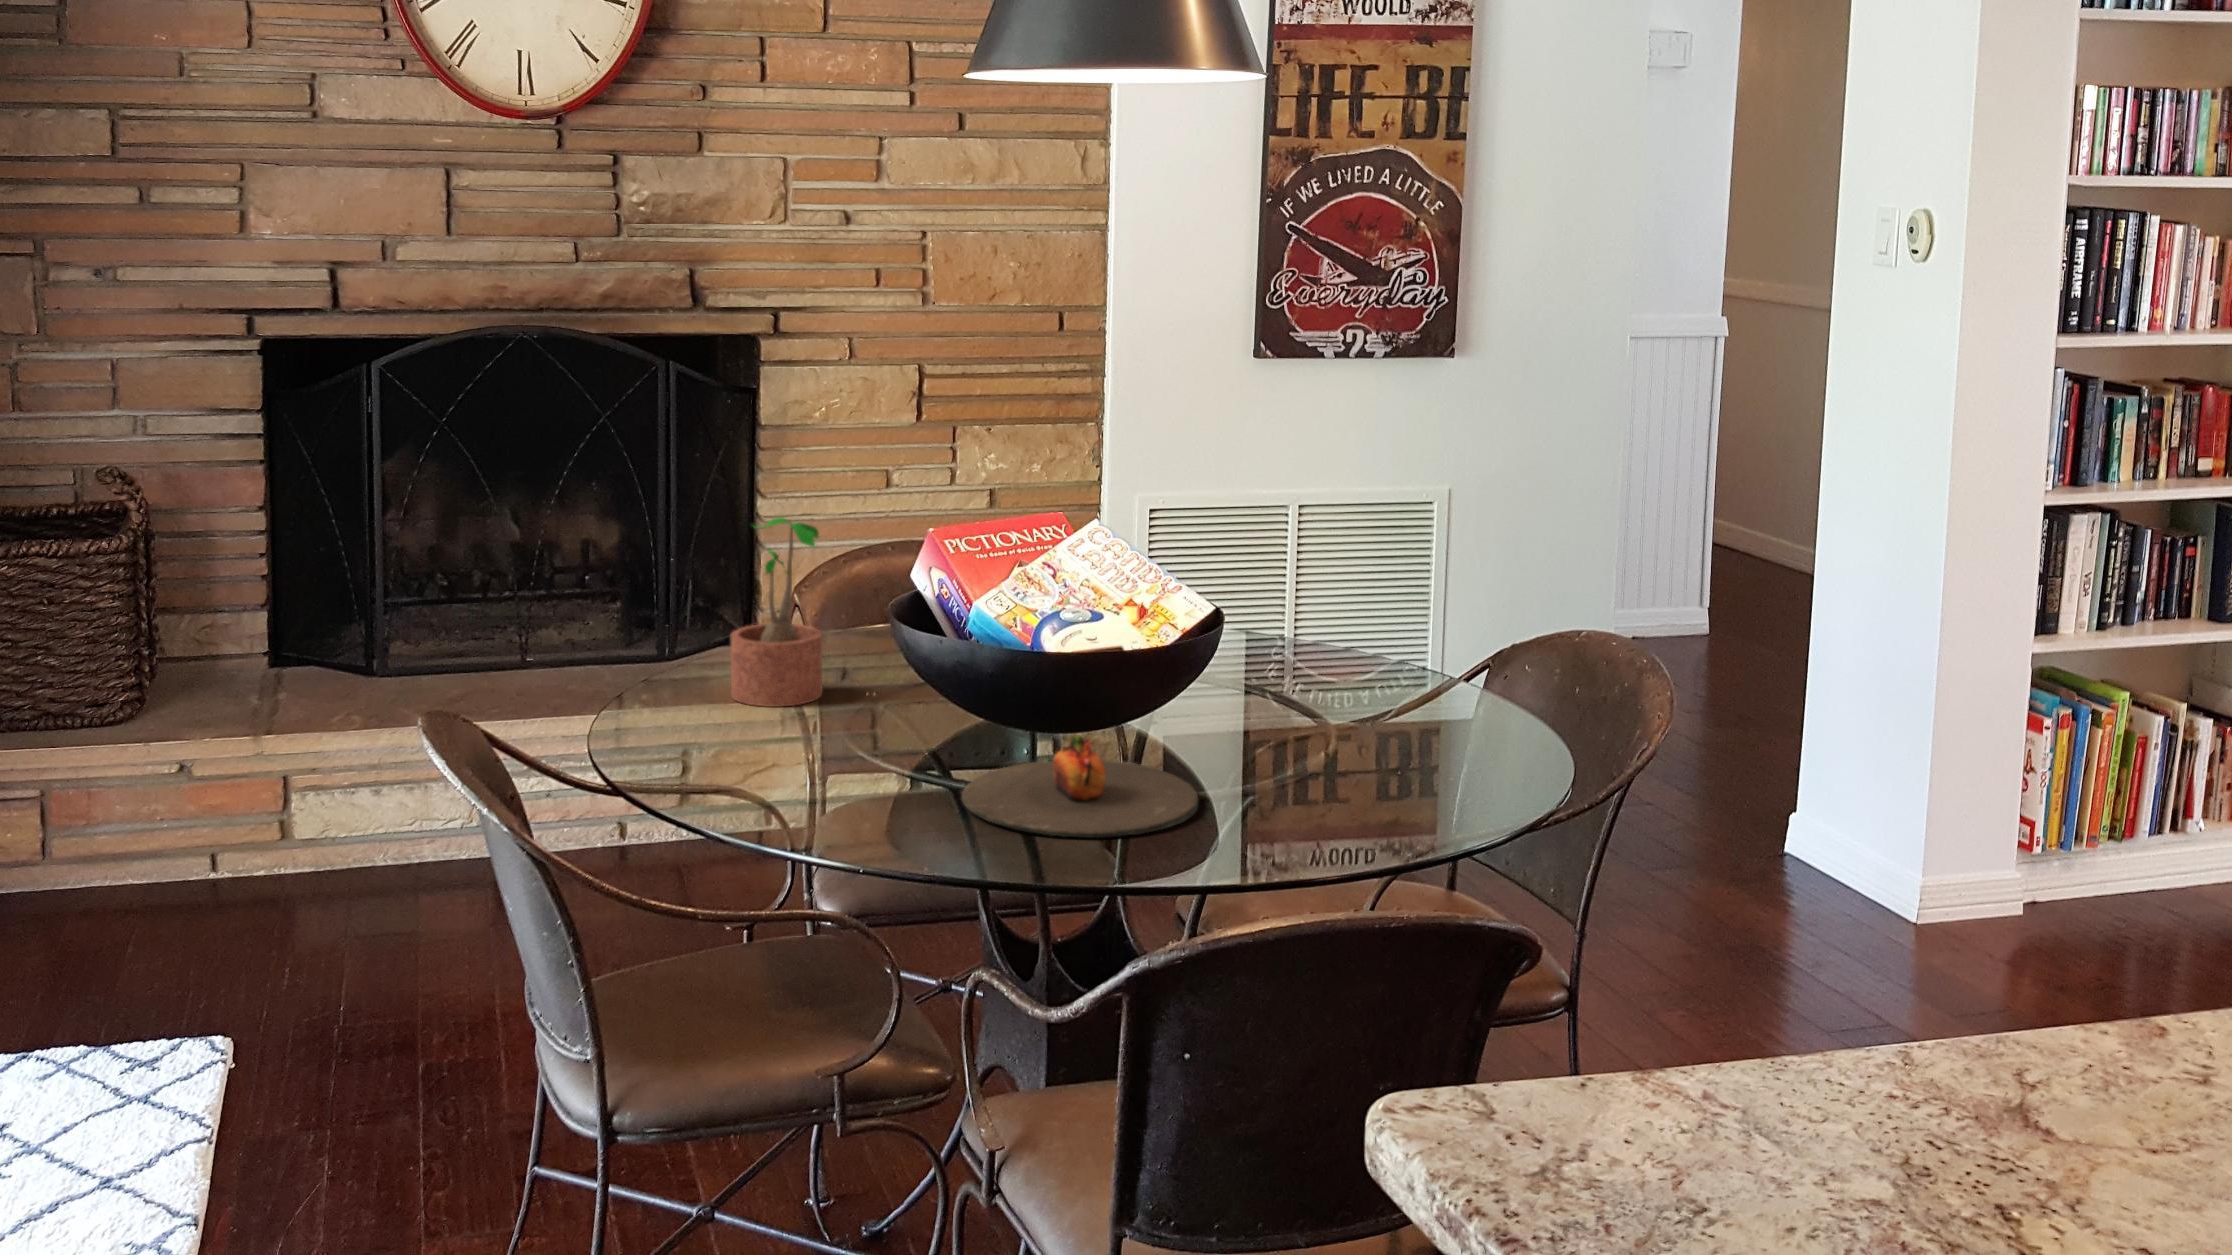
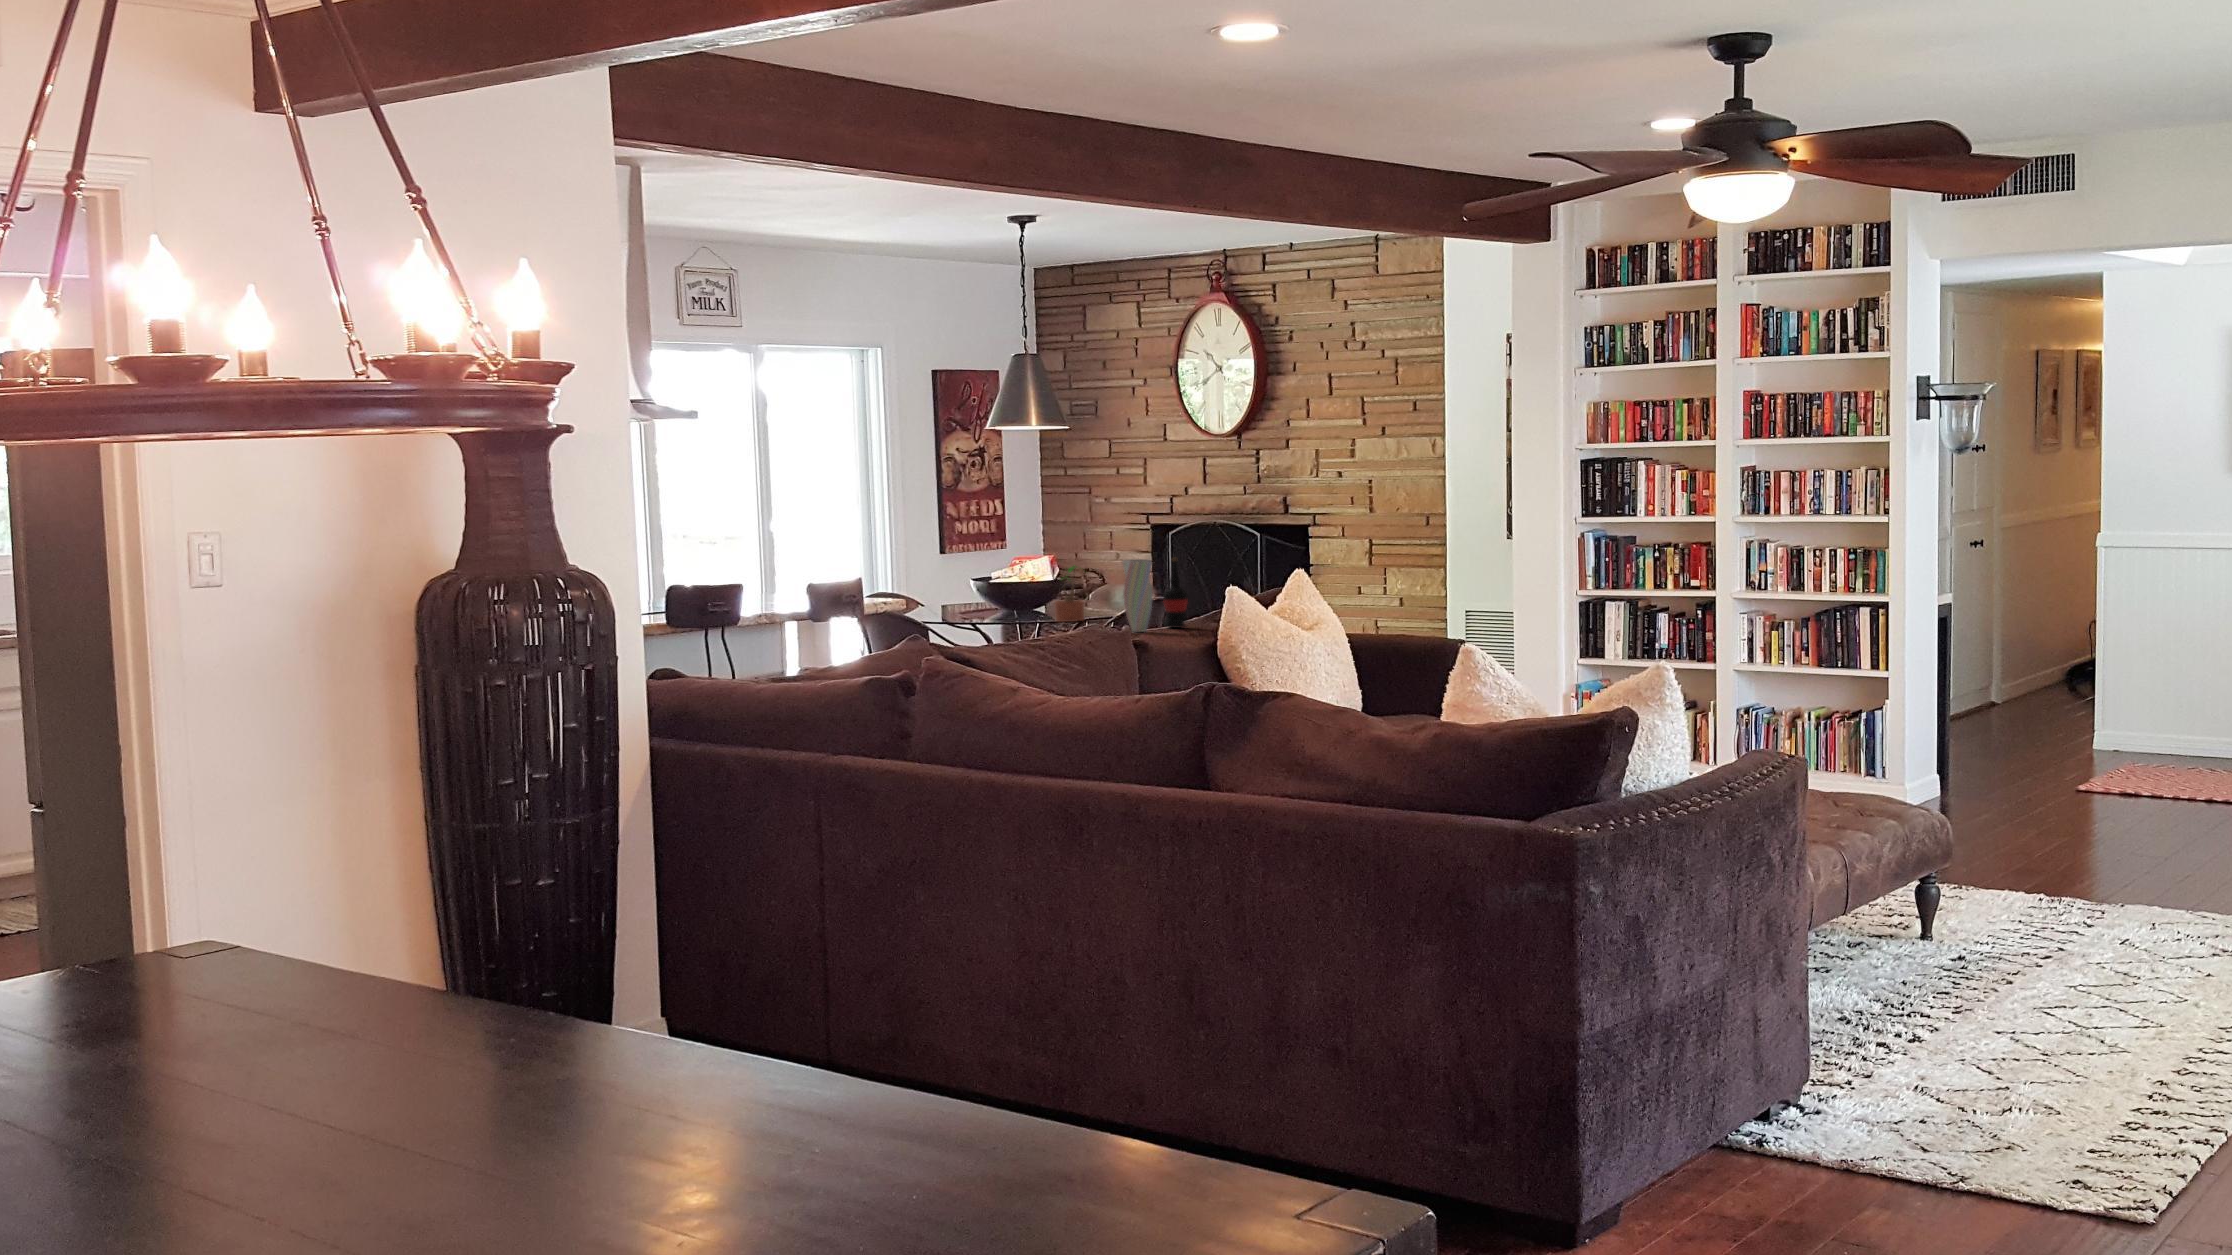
wine bottle: none [1304,491,1381,704] -> present [1163,558,1188,628]
vase: none [1382,513,1490,754] -> present [1122,559,1152,632]
plate: present [962,735,1198,838] -> none [993,611,1059,632]

